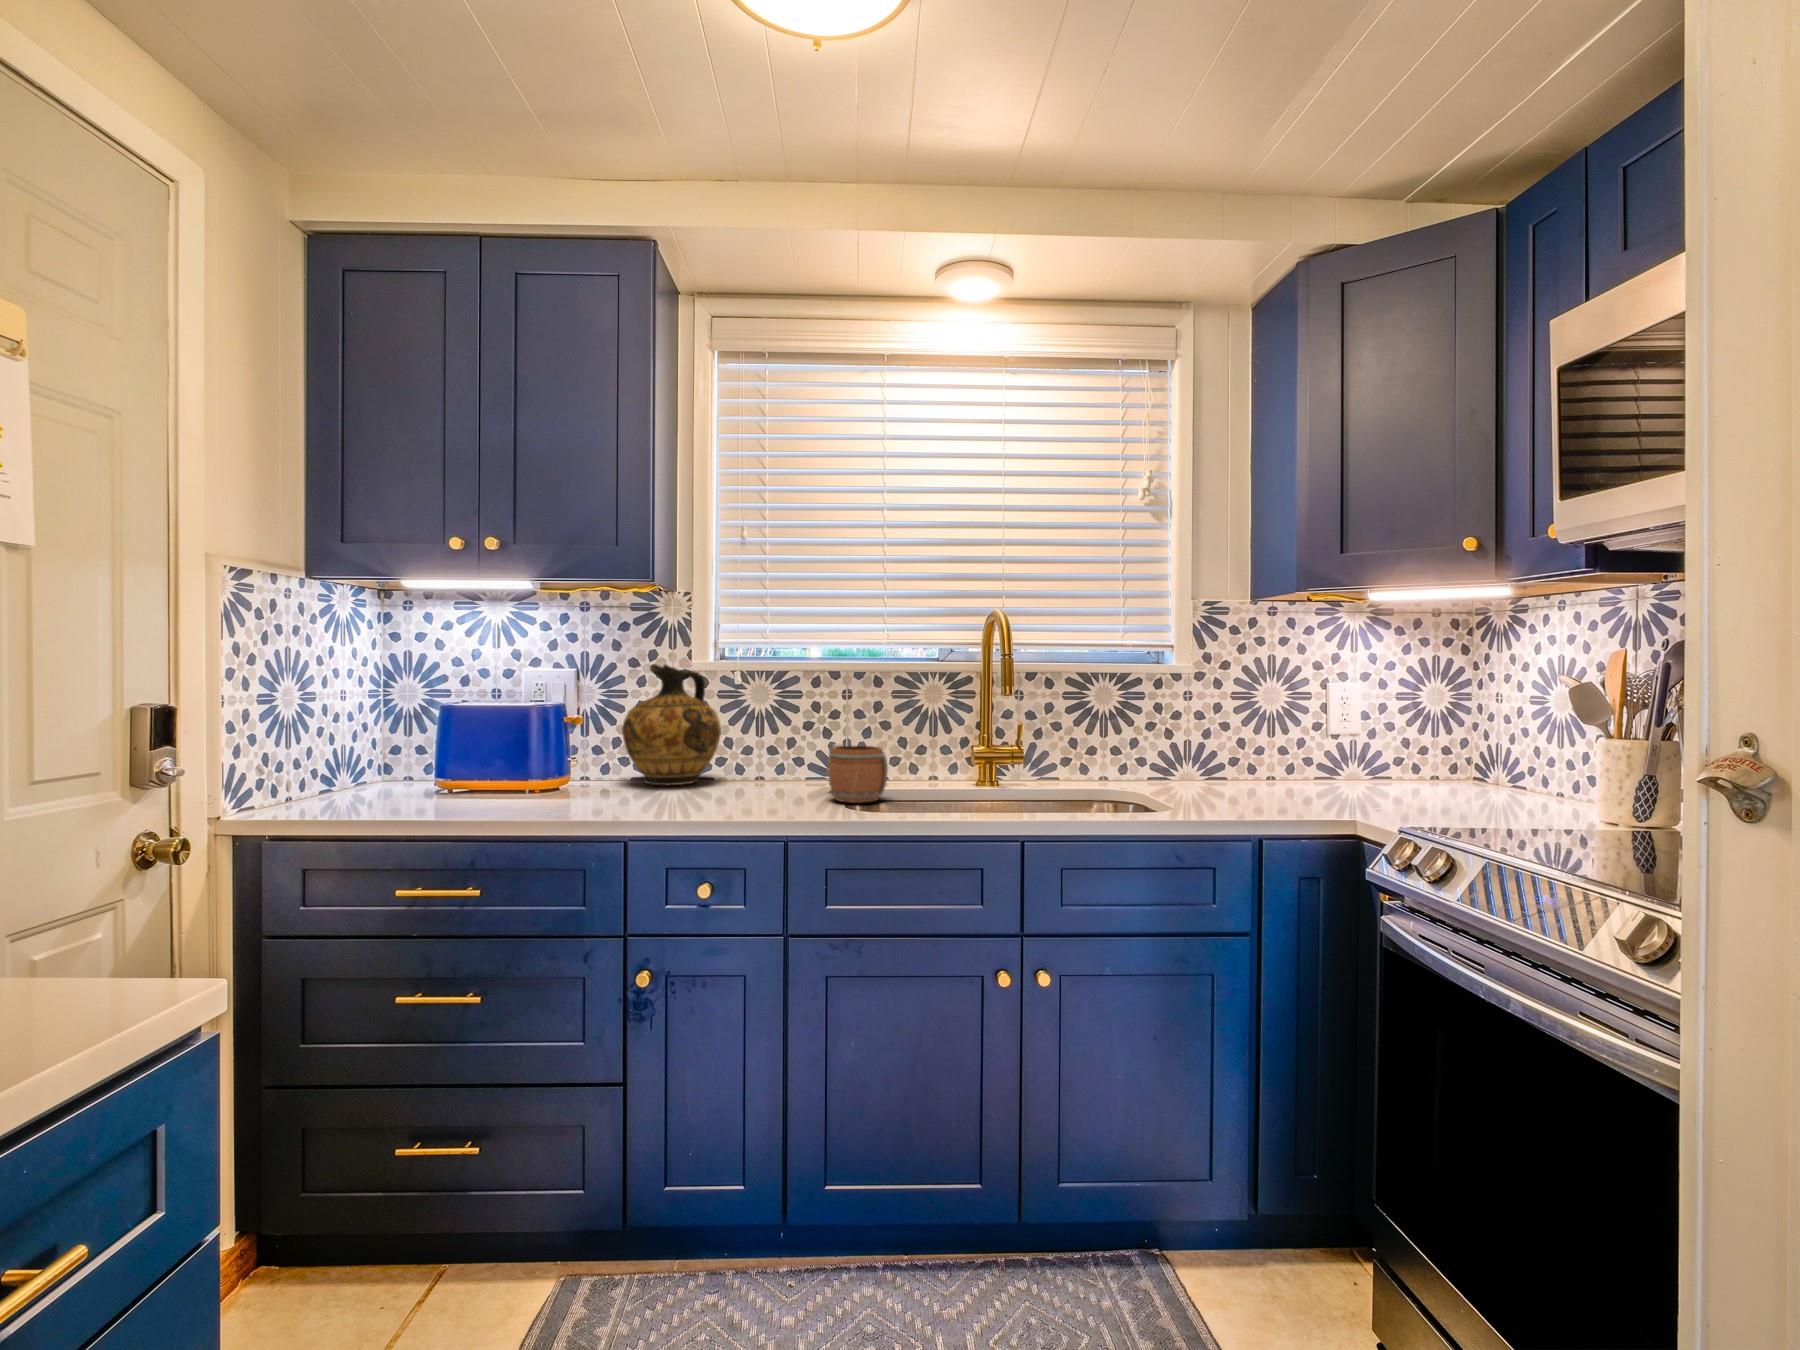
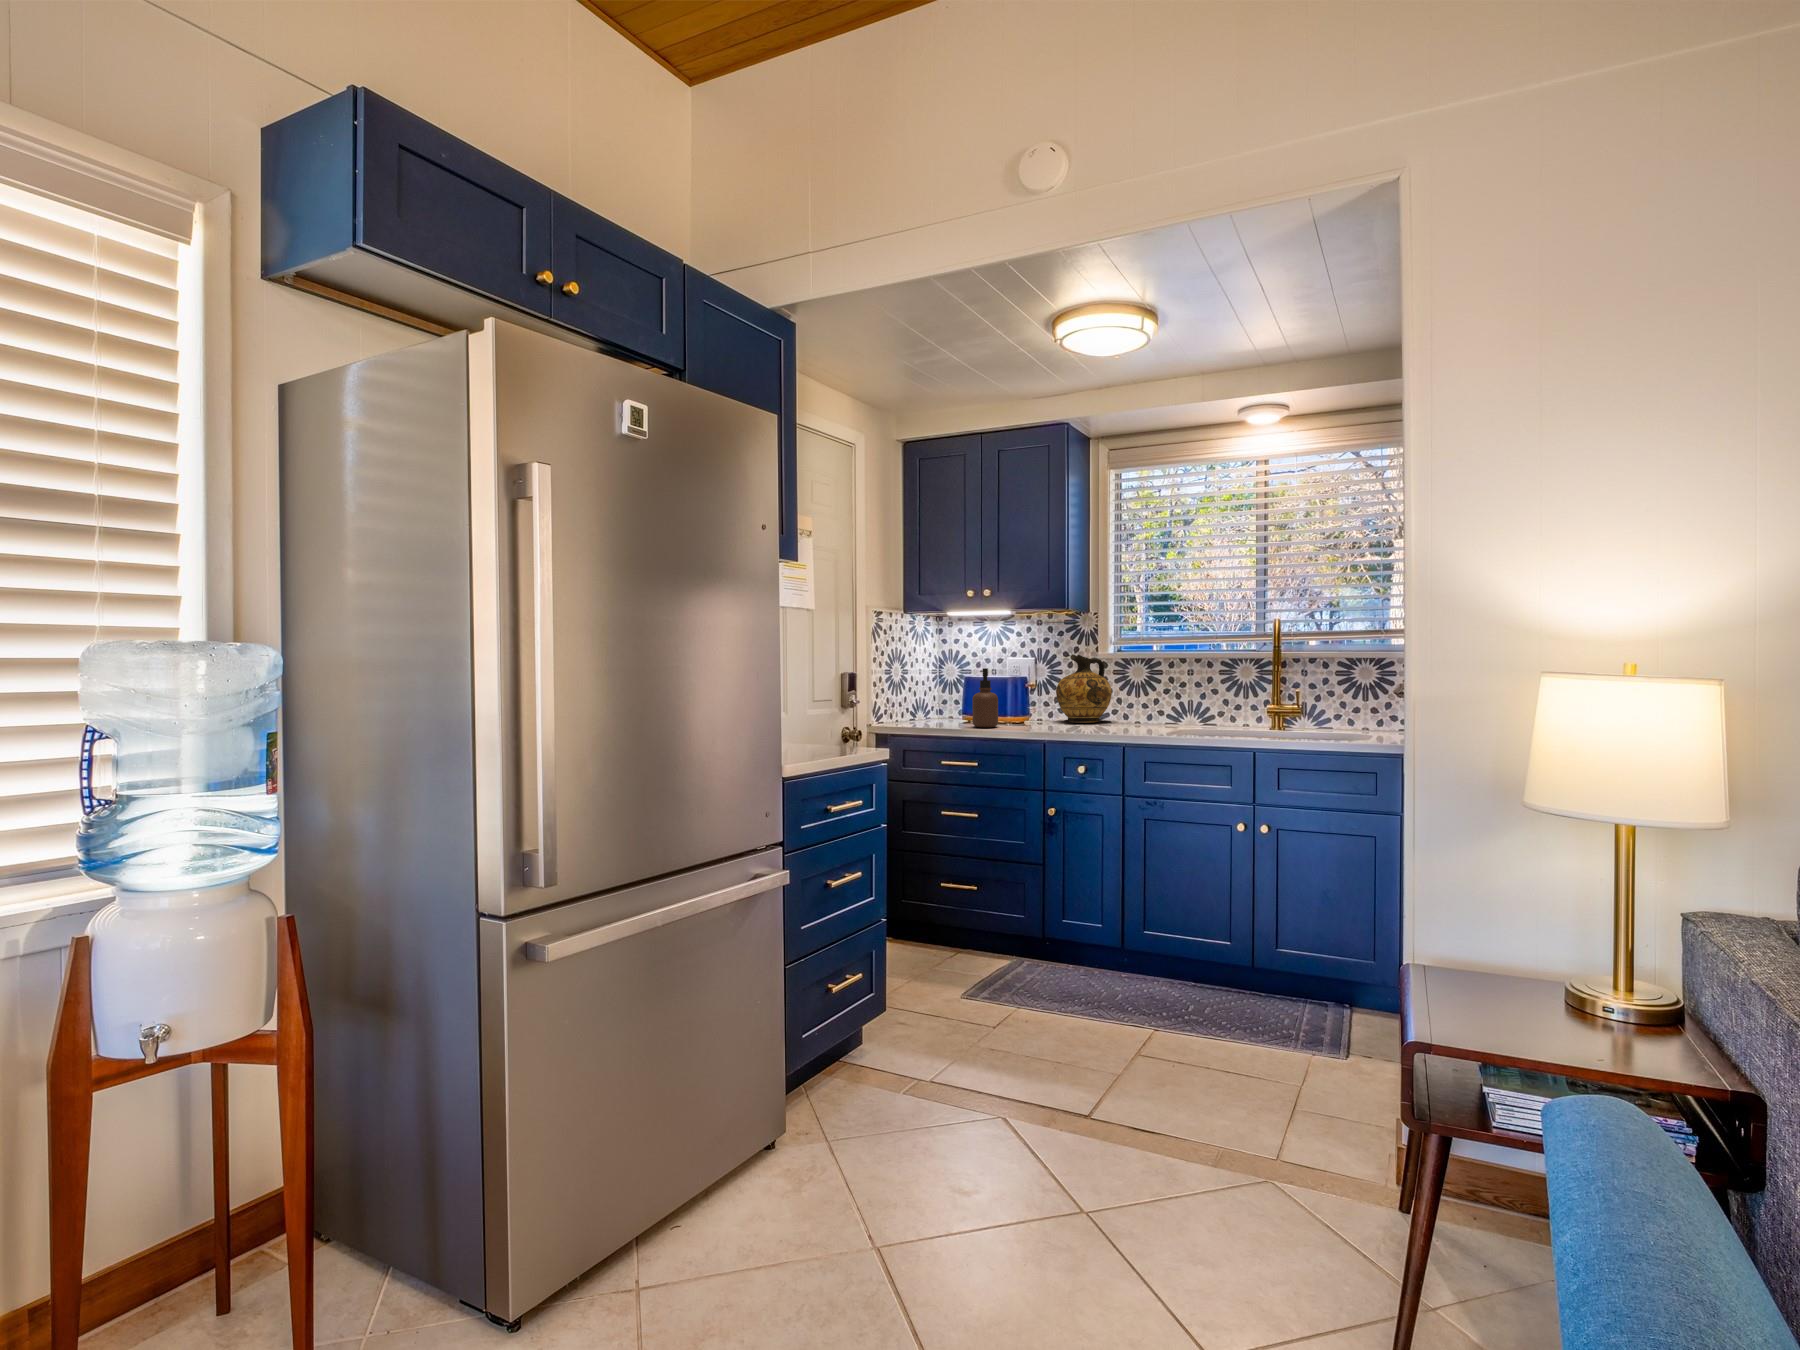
soap dispenser: none [463,691,517,810] -> present [972,668,998,728]
mug: present [828,744,888,803] -> none [1161,699,1195,731]

